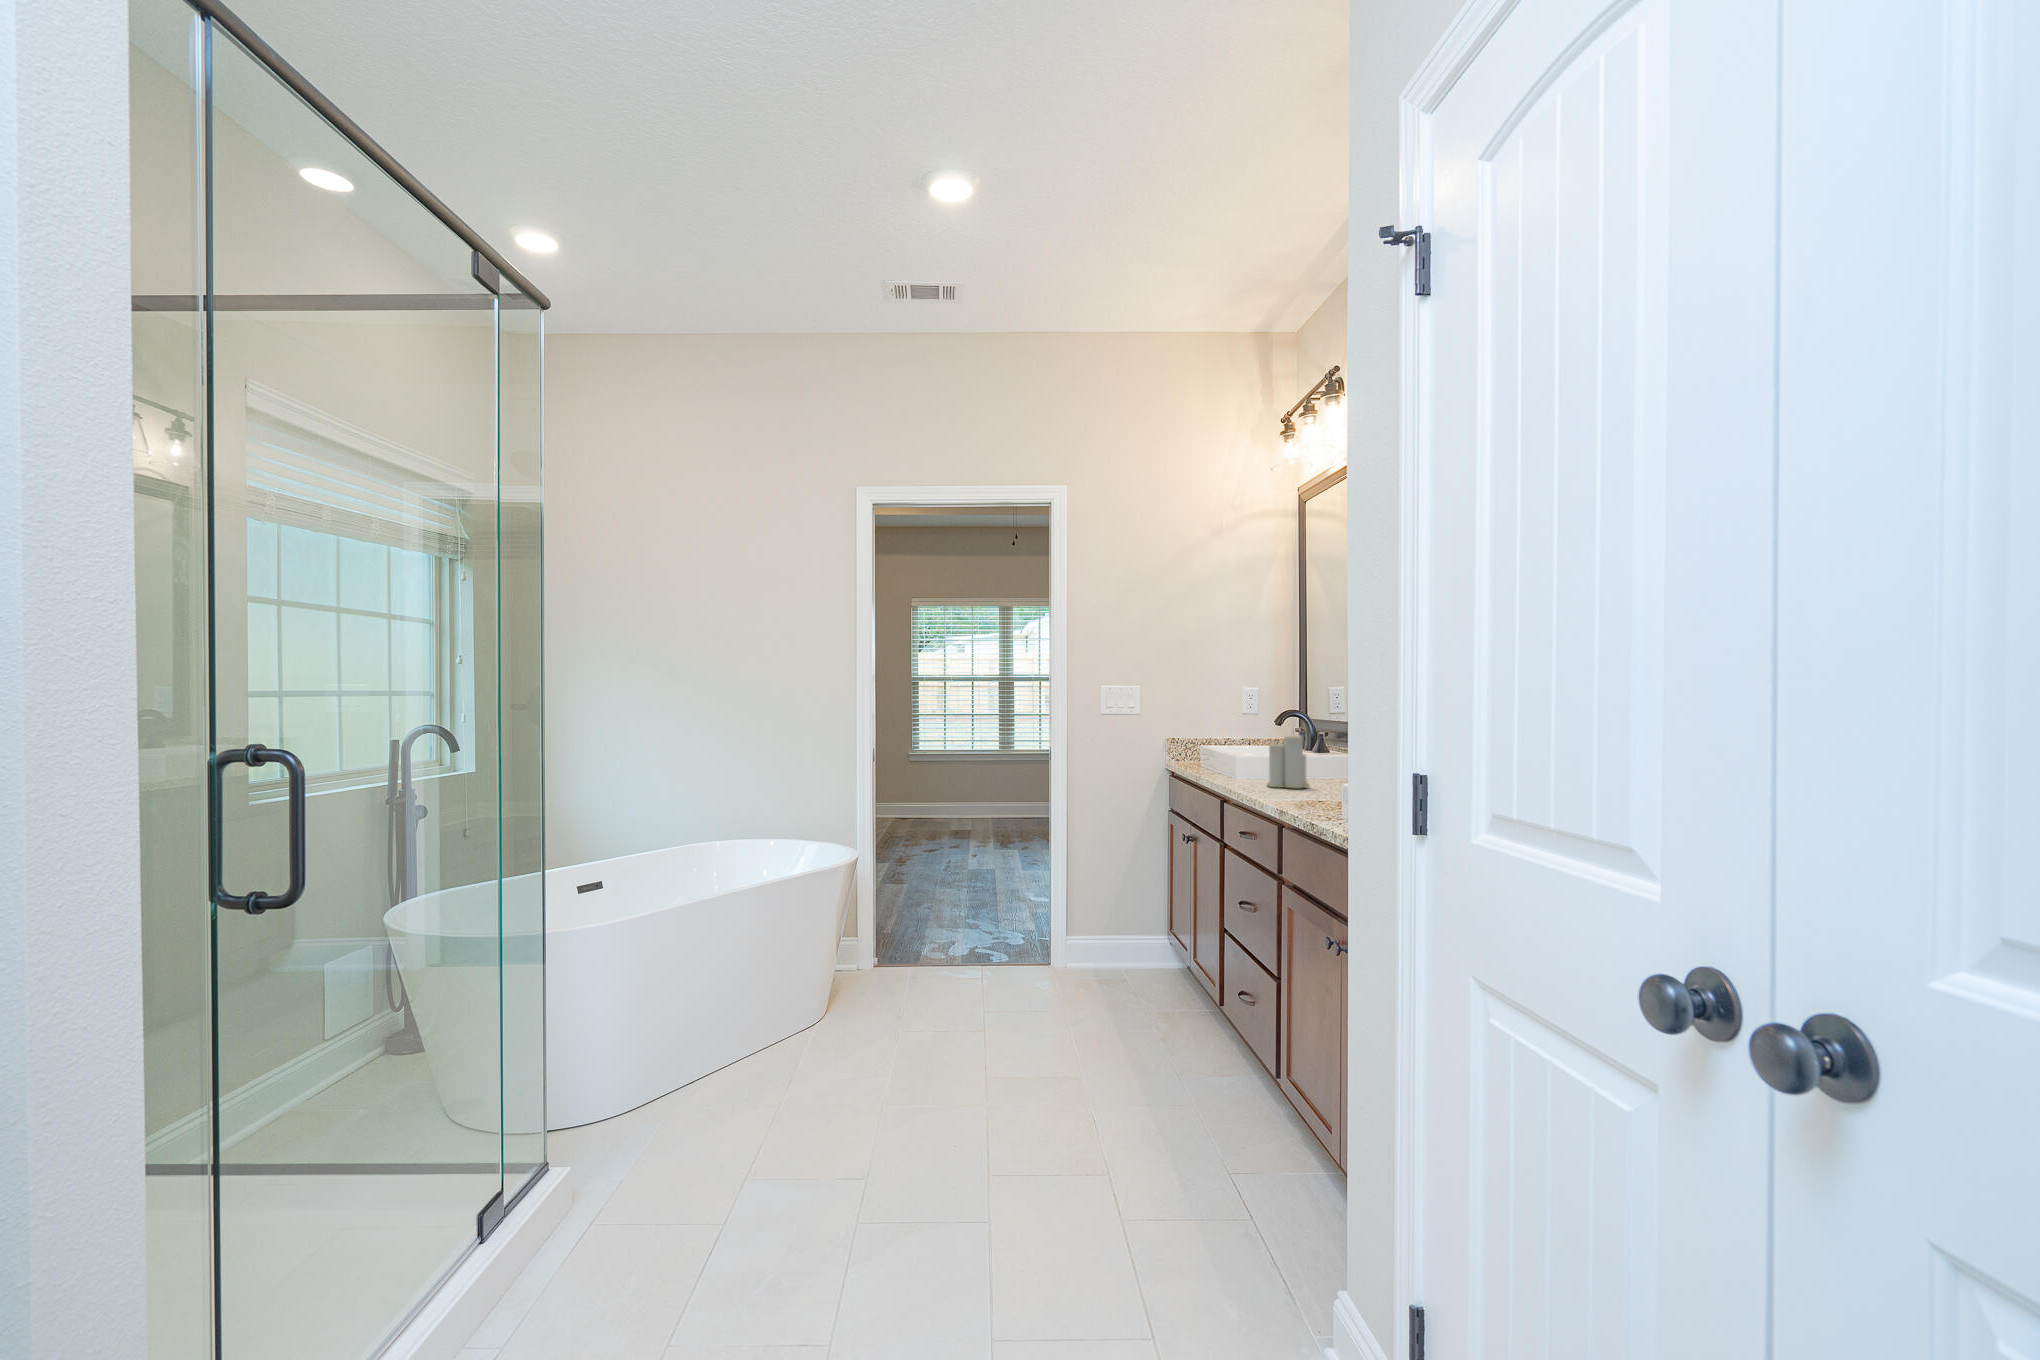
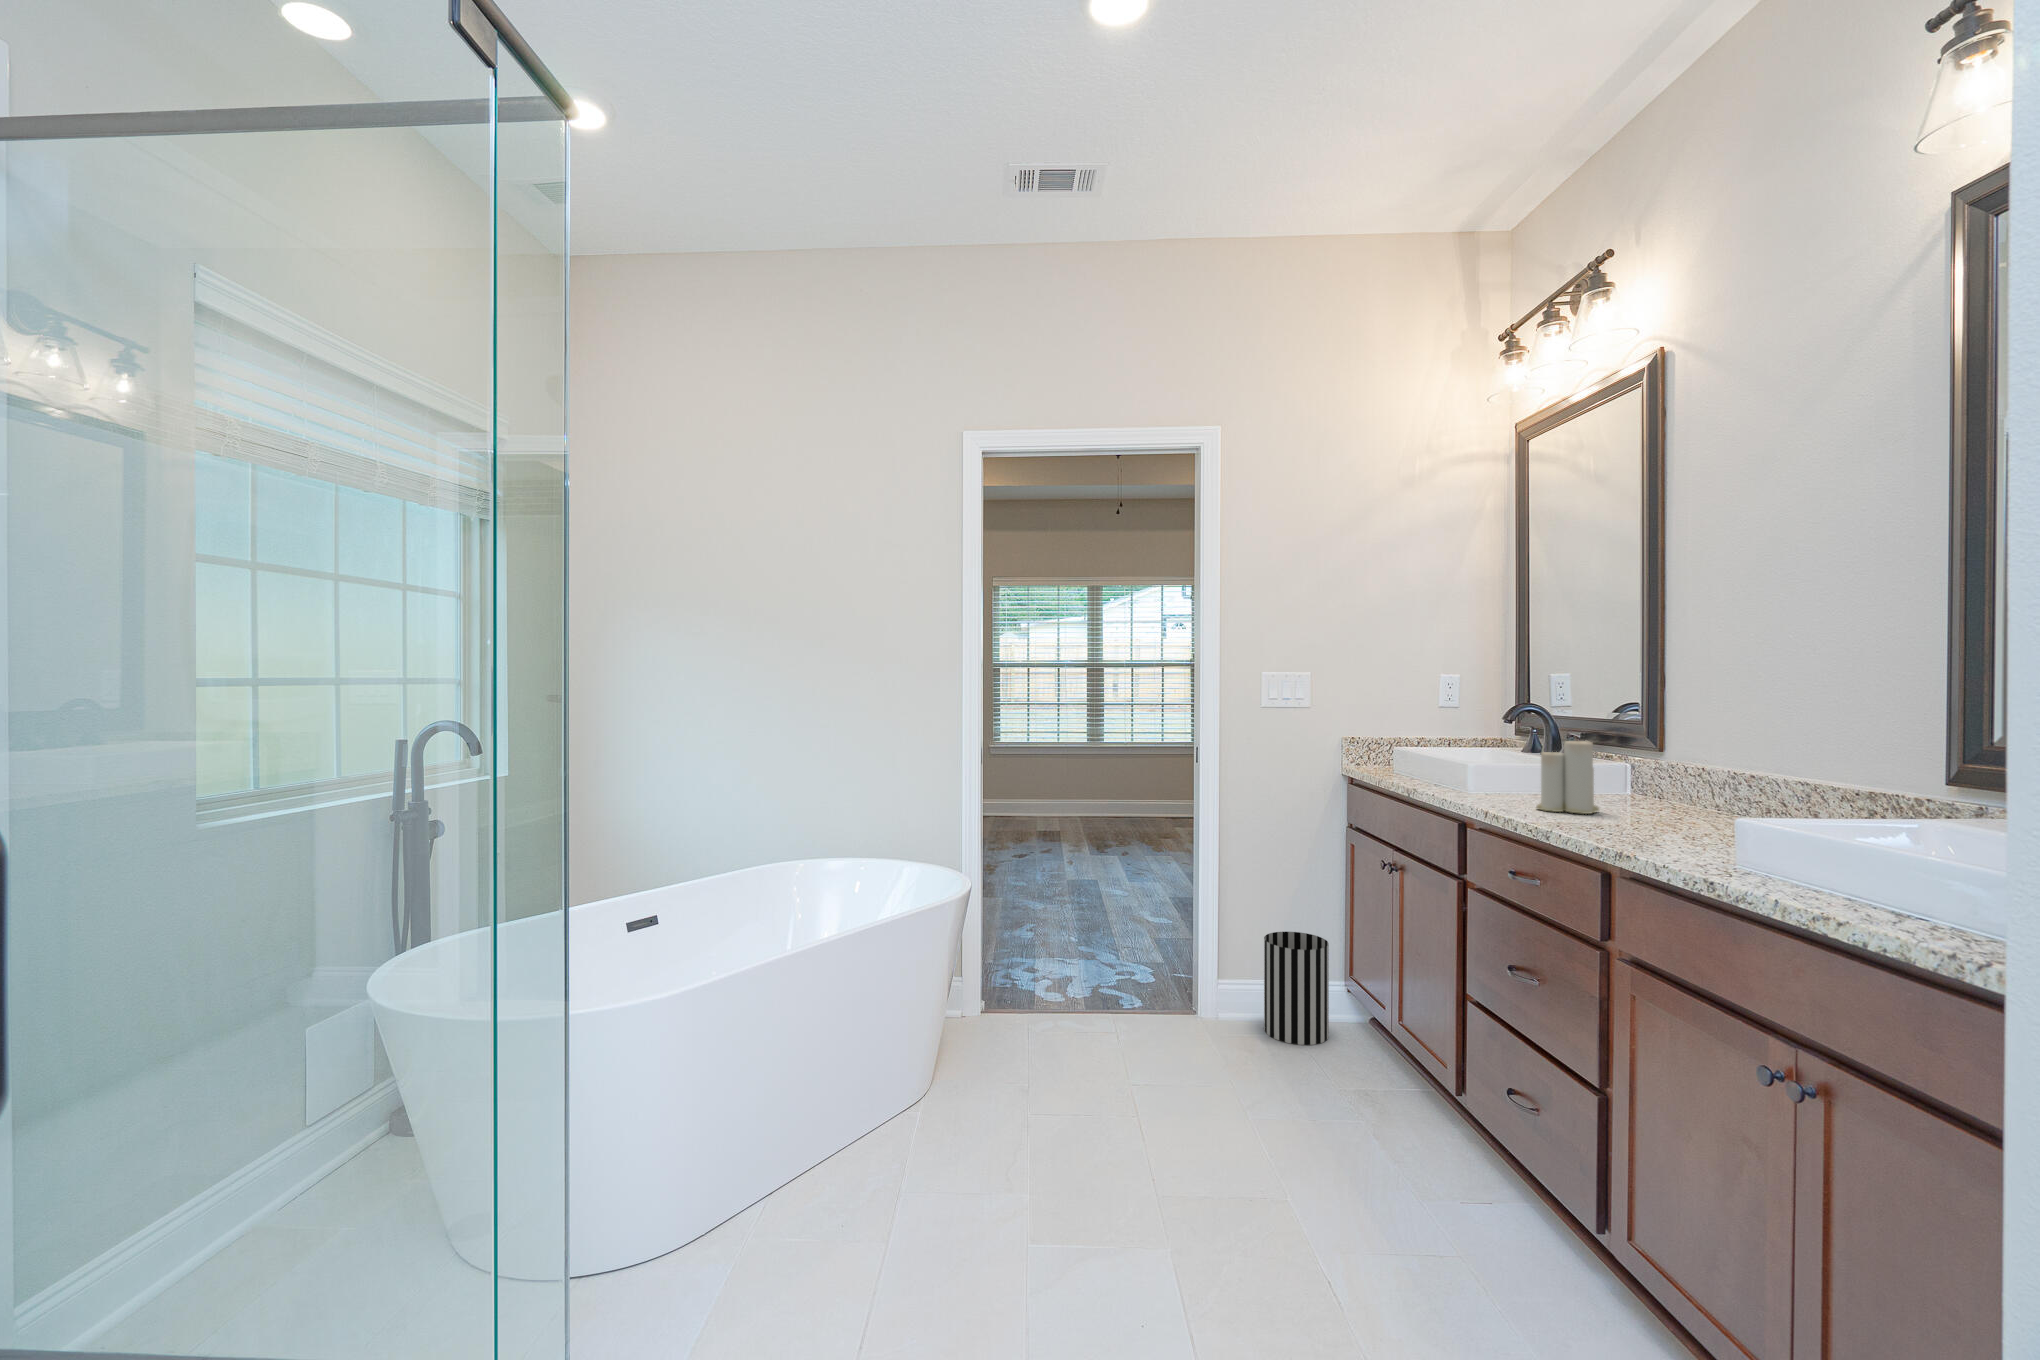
wastebasket: none [1101,895,1151,984] -> present [1264,932,1329,1045]

